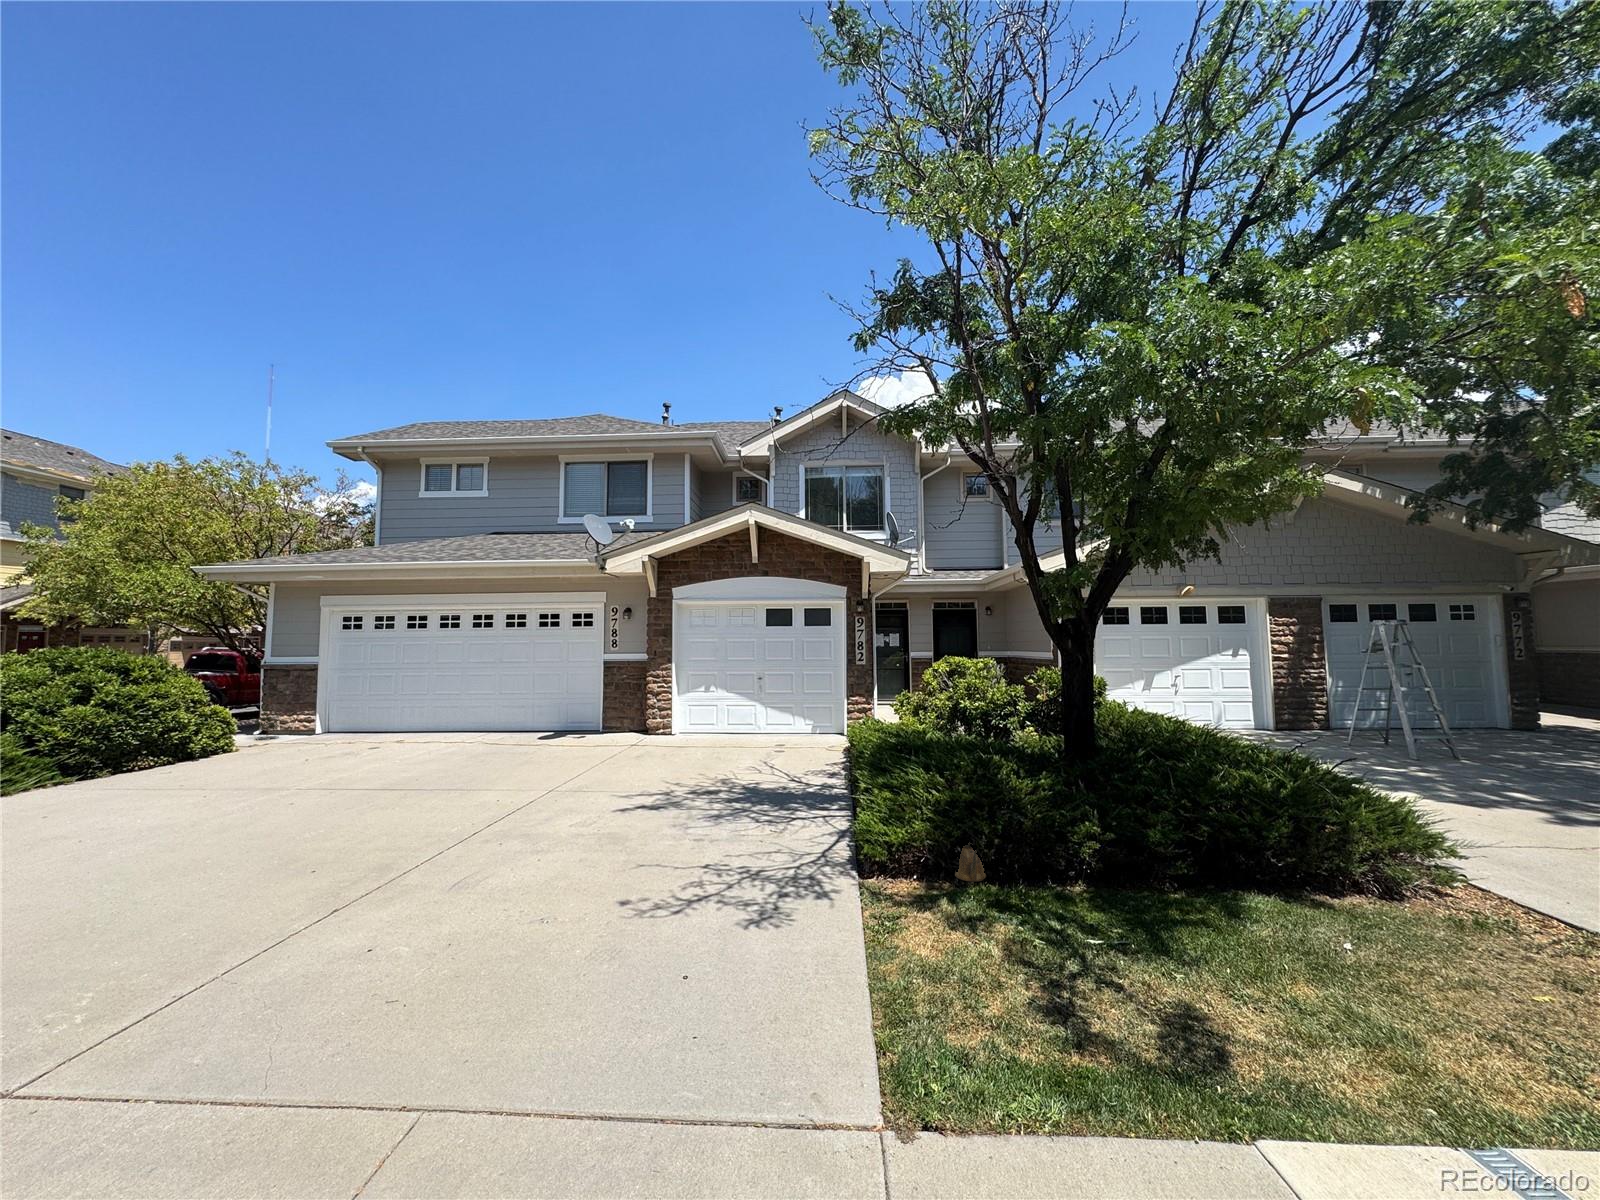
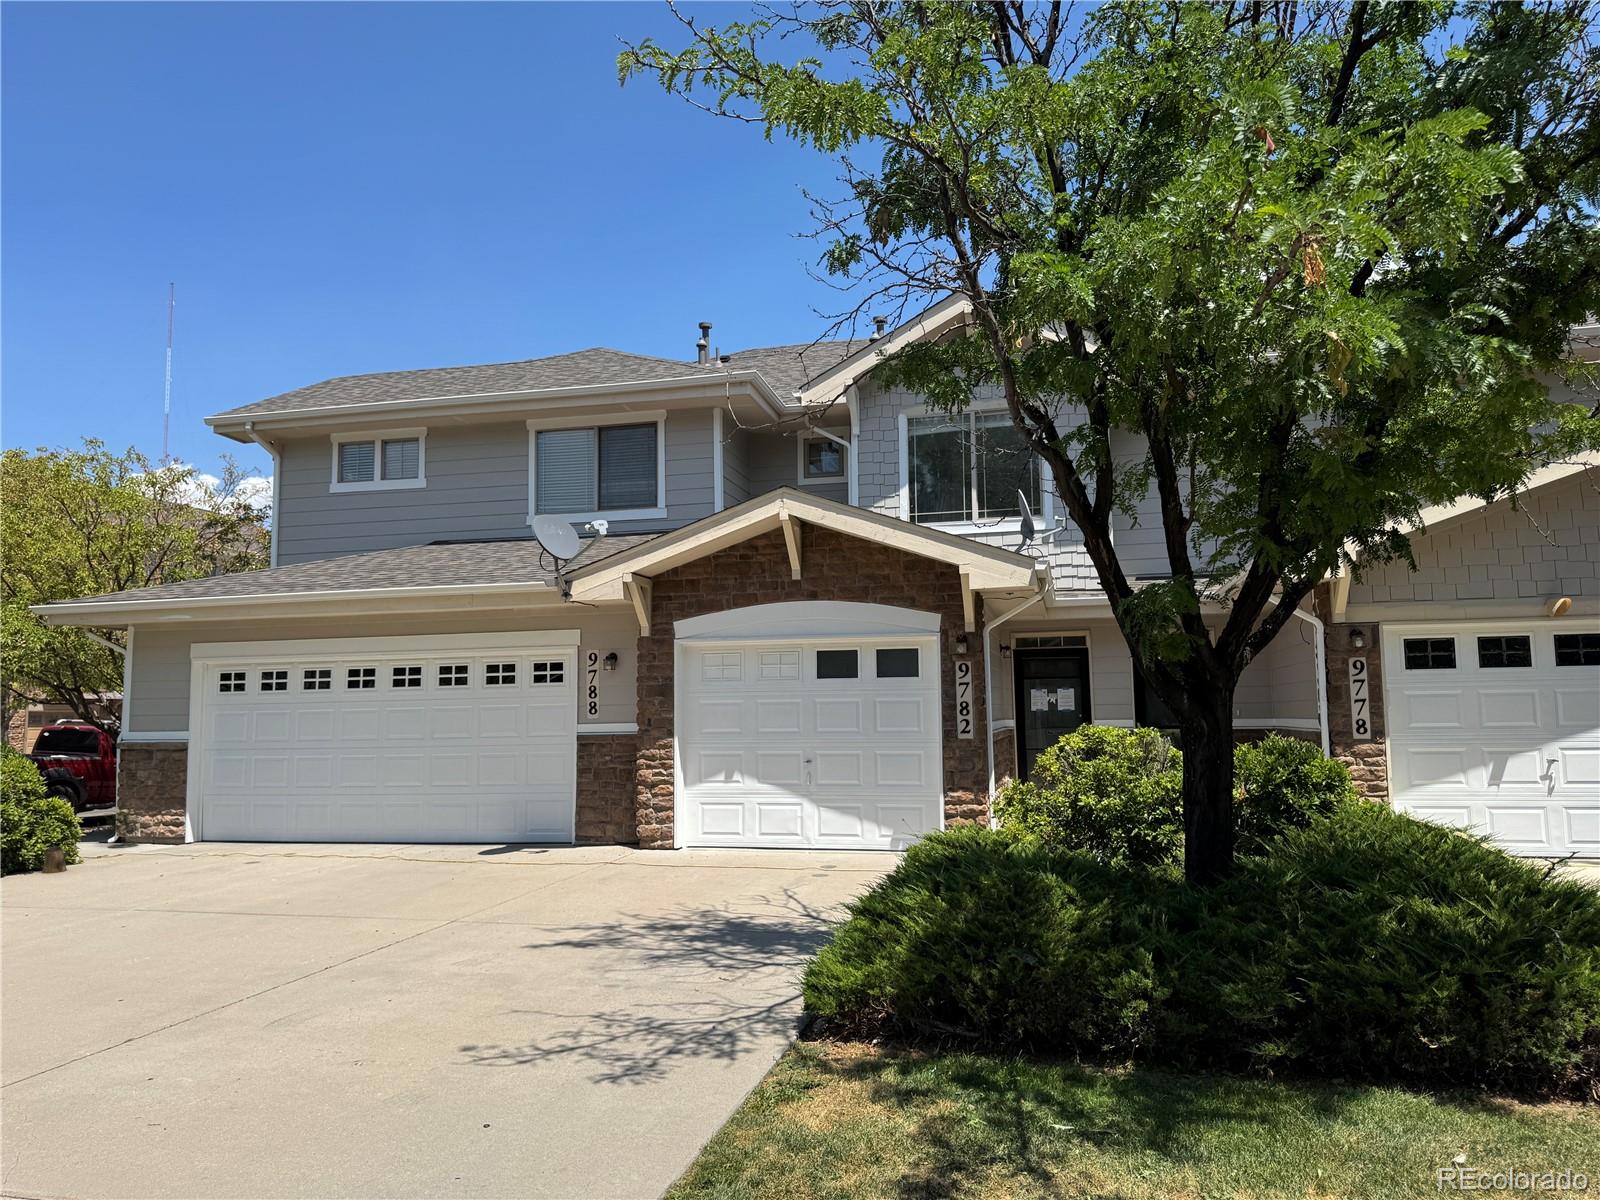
watering can: present [955,842,986,882] -> present [42,845,72,873]

